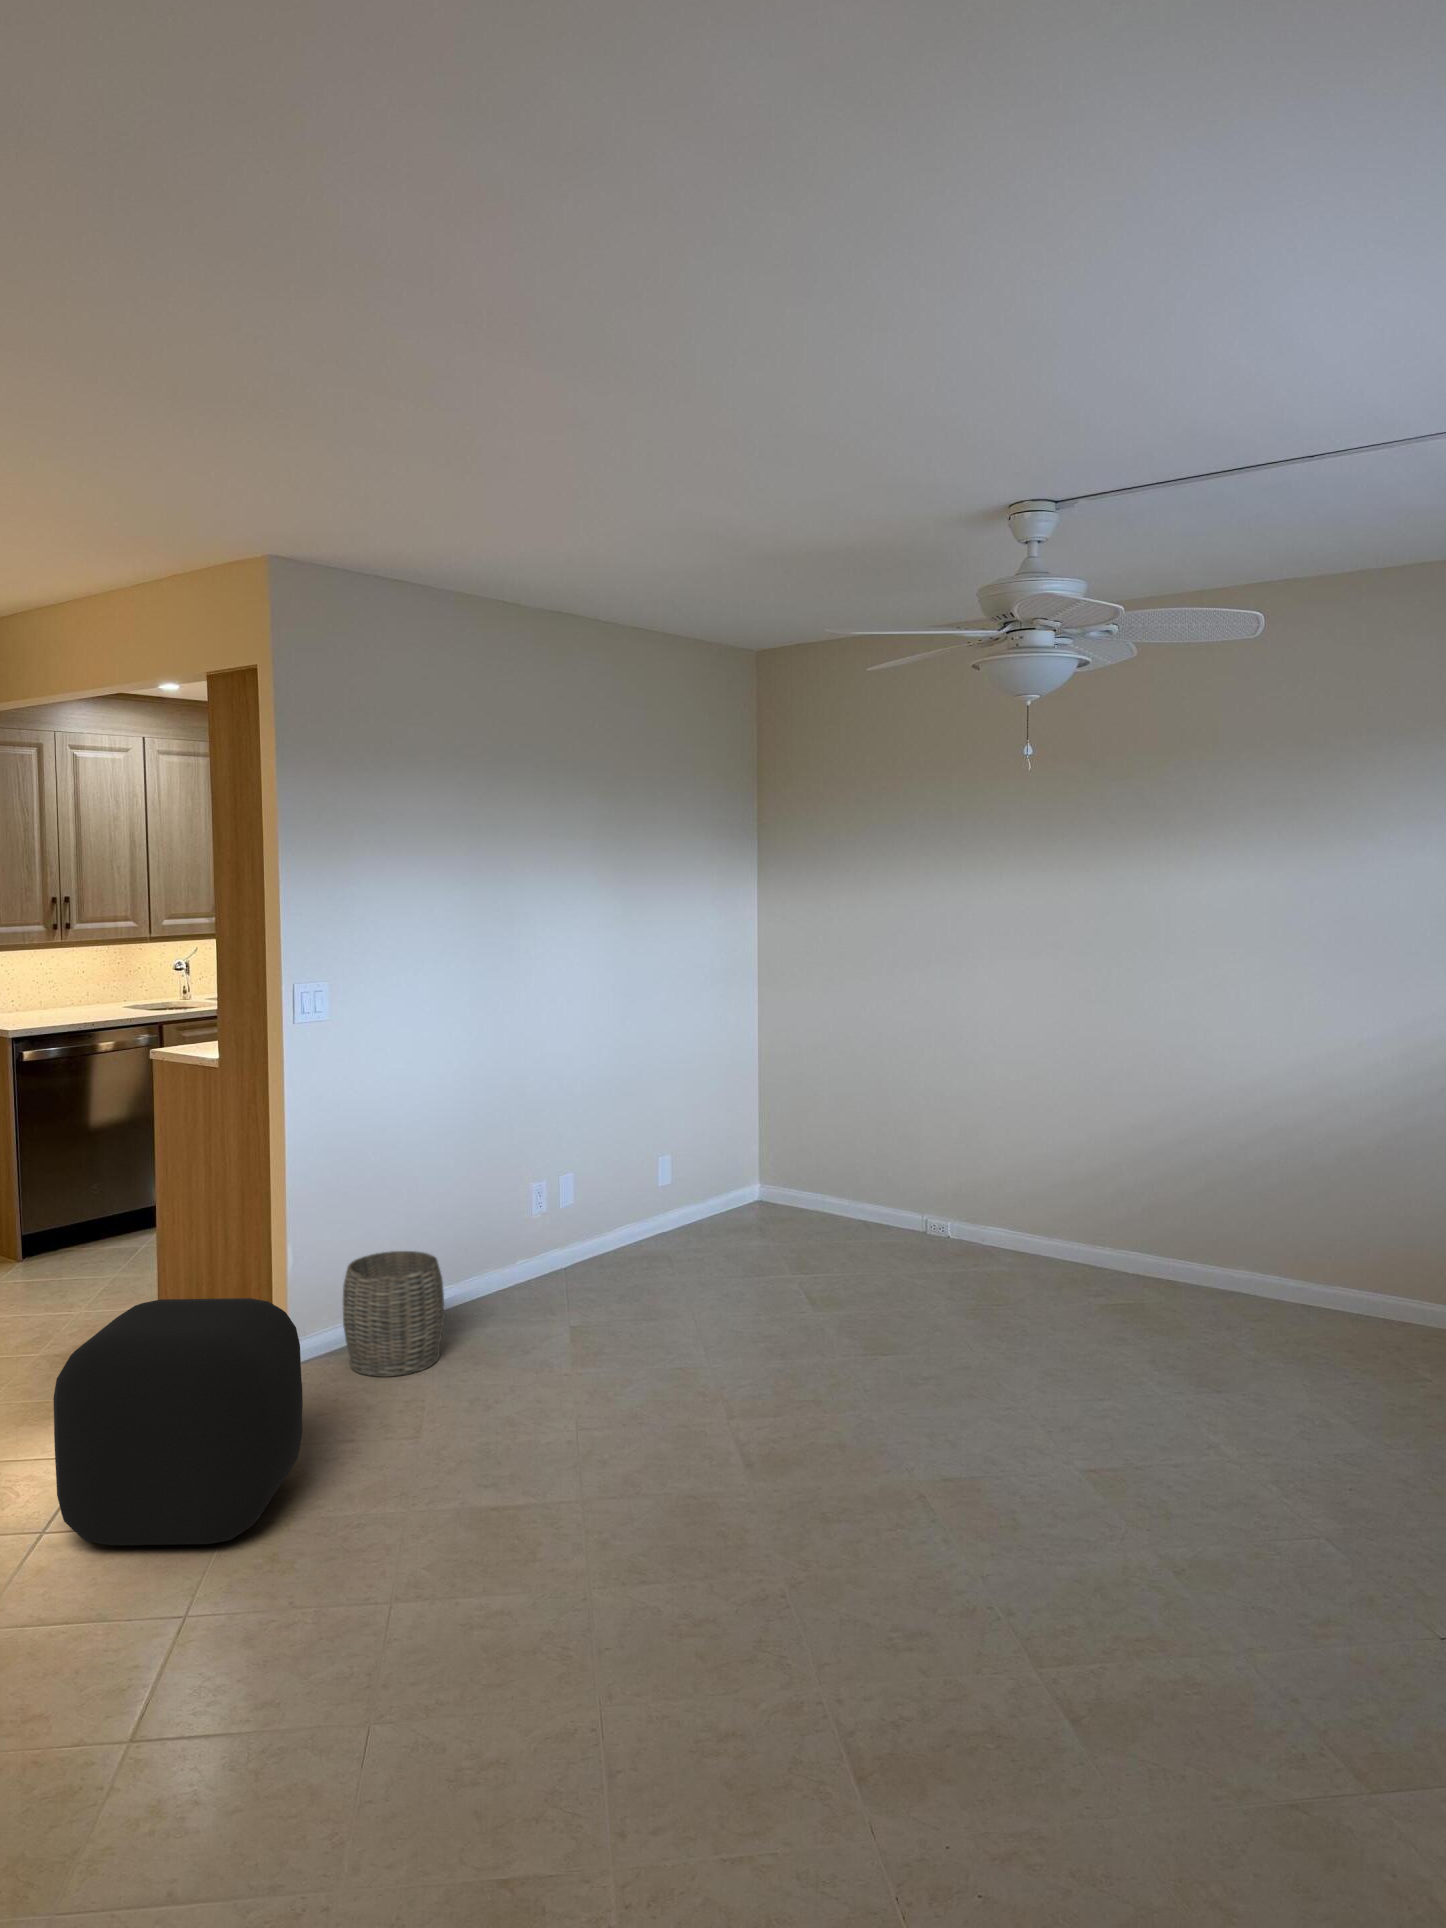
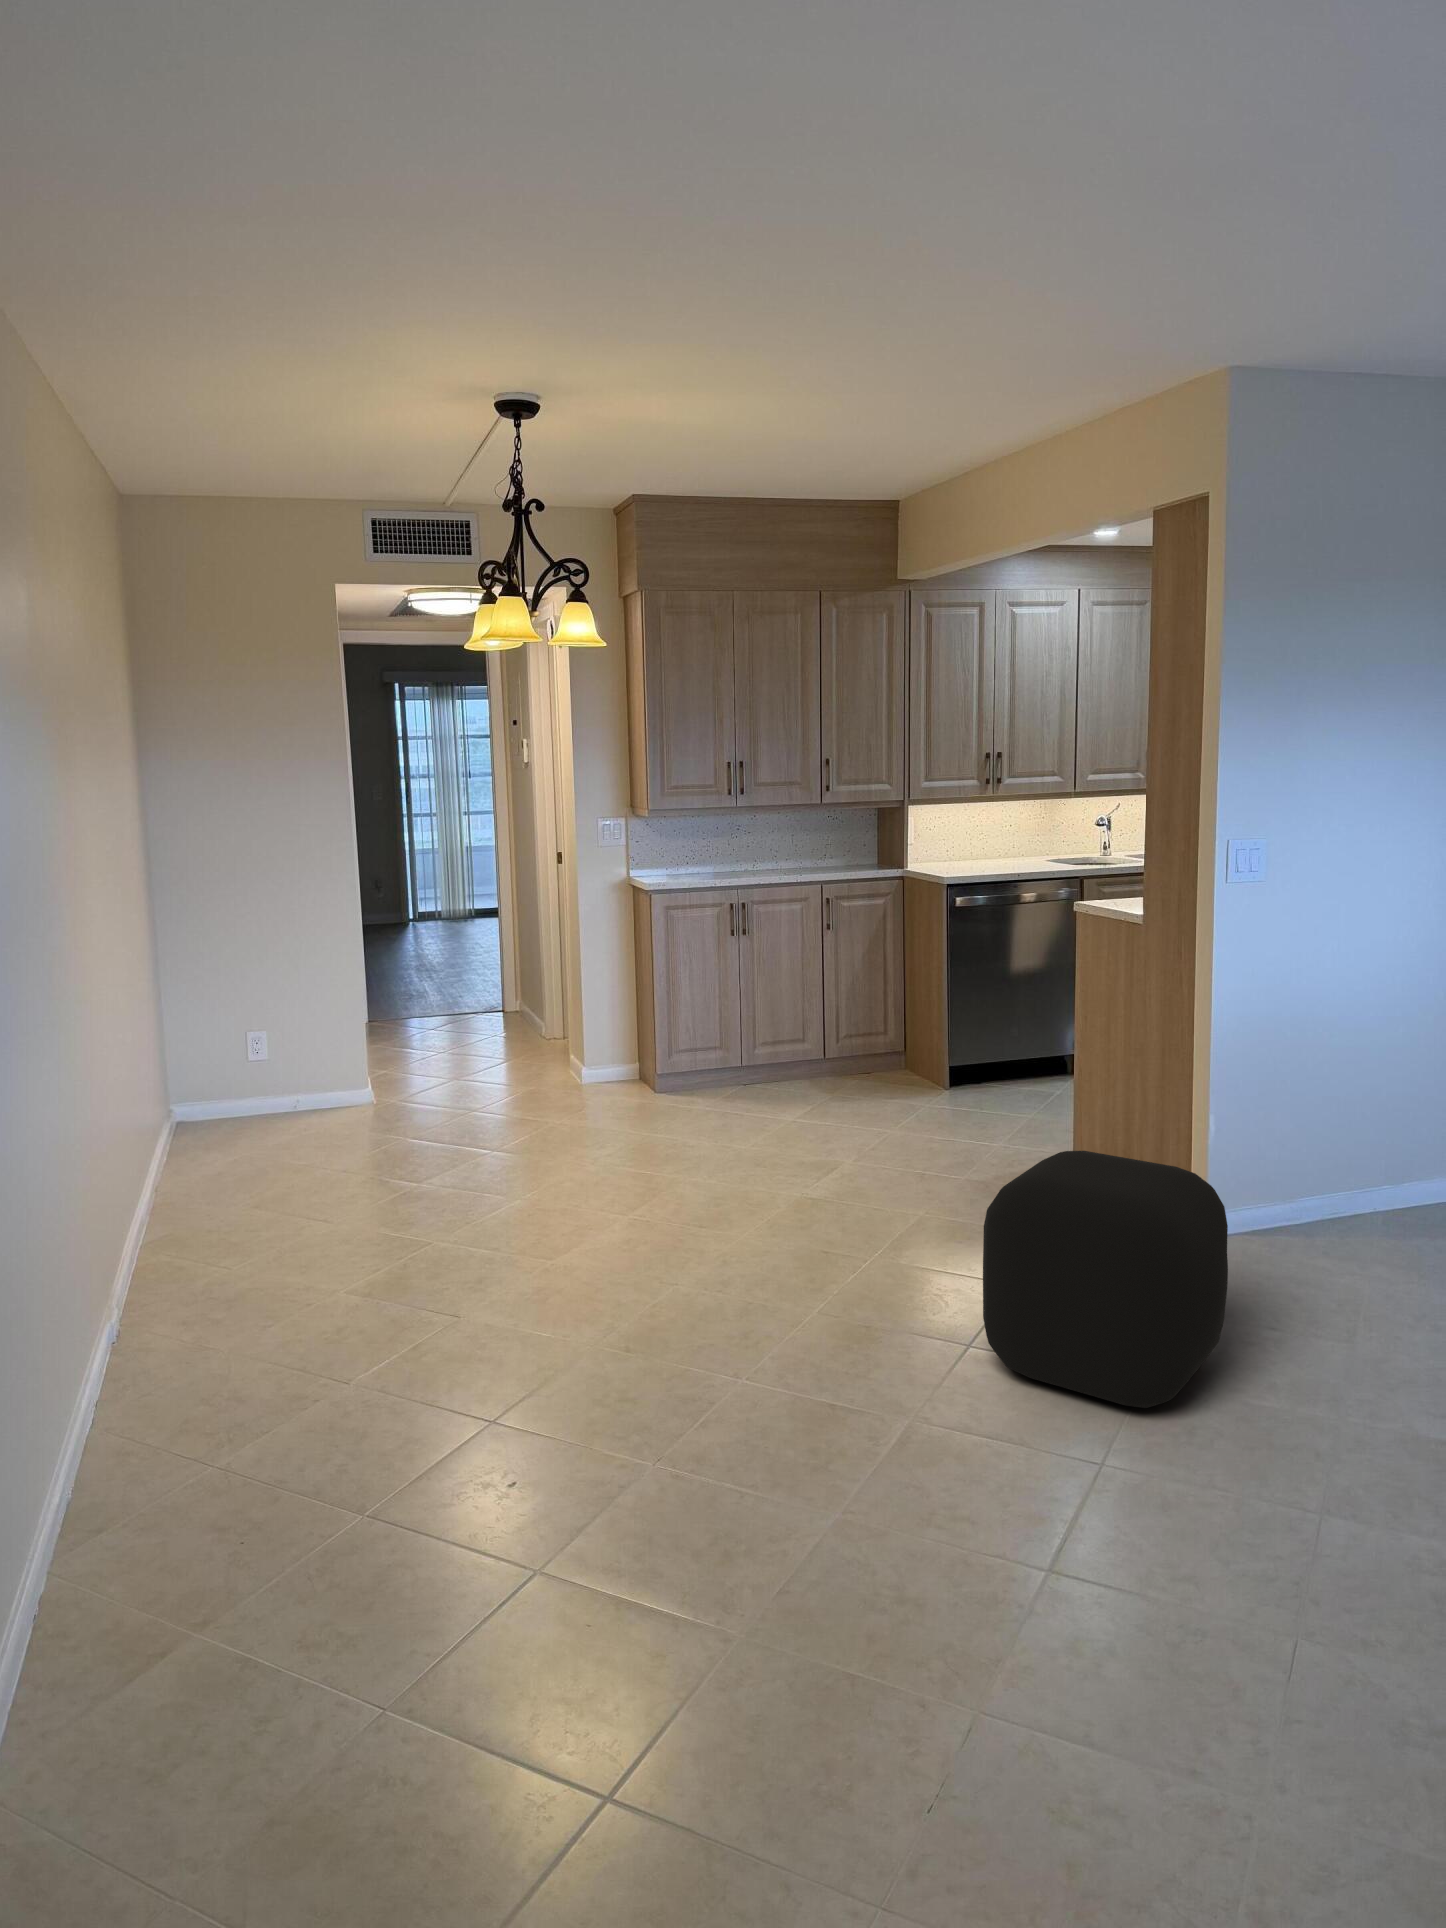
woven basket: present [343,1251,444,1377] -> none [1266,1141,1388,1279]

